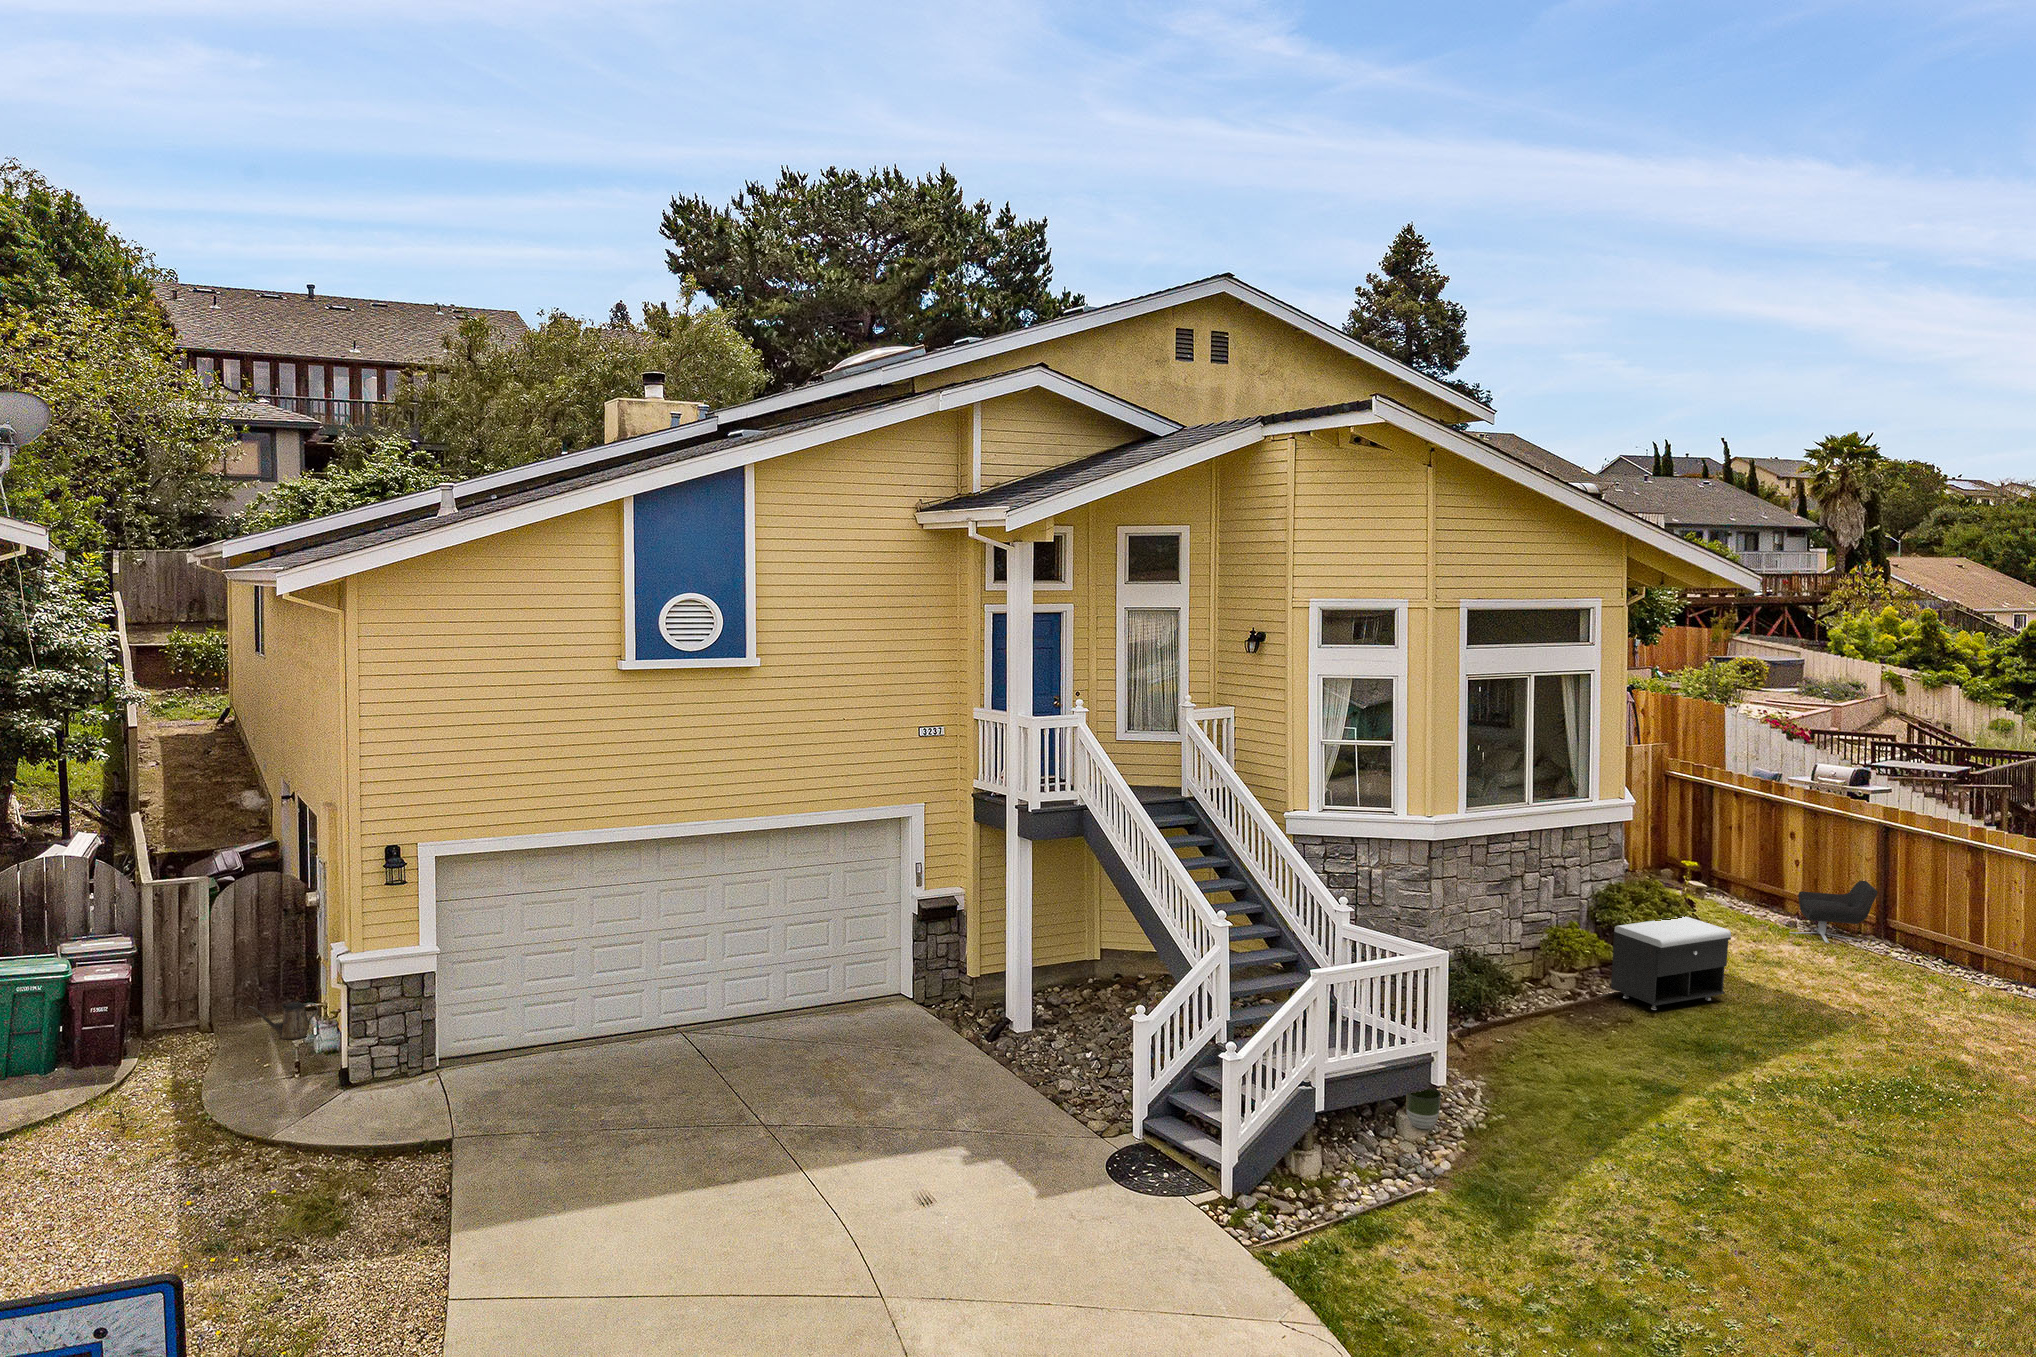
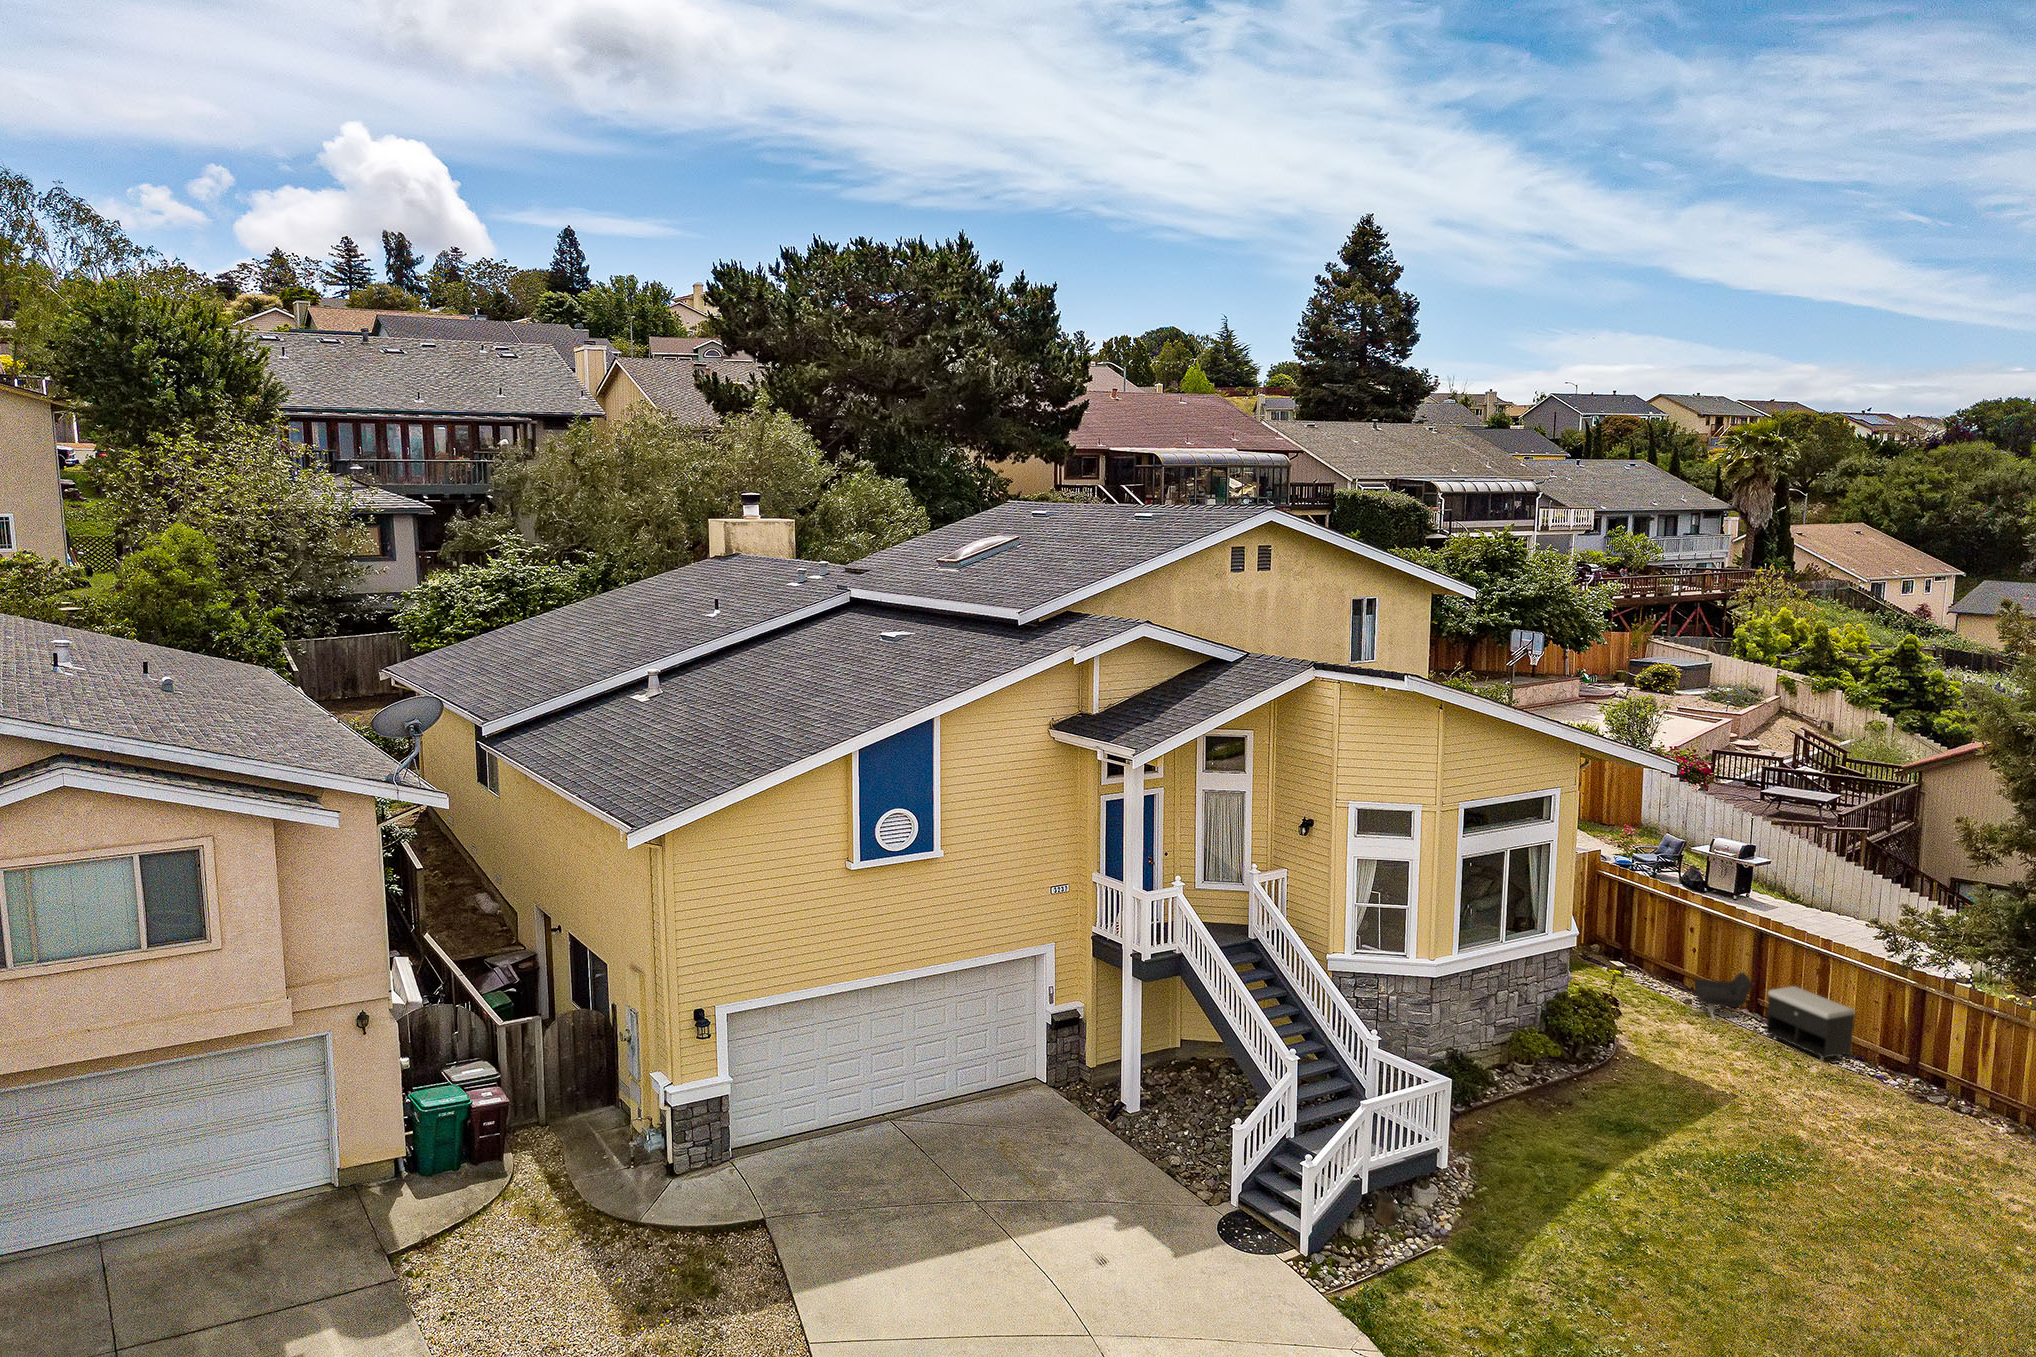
storage bench: present [1611,916,1731,1010] -> present [1766,986,1855,1060]
watering can: present [248,1002,318,1039] -> present [1371,1192,1412,1225]
planter: present [1406,1088,1441,1129] -> none [1419,1168,1443,1200]

